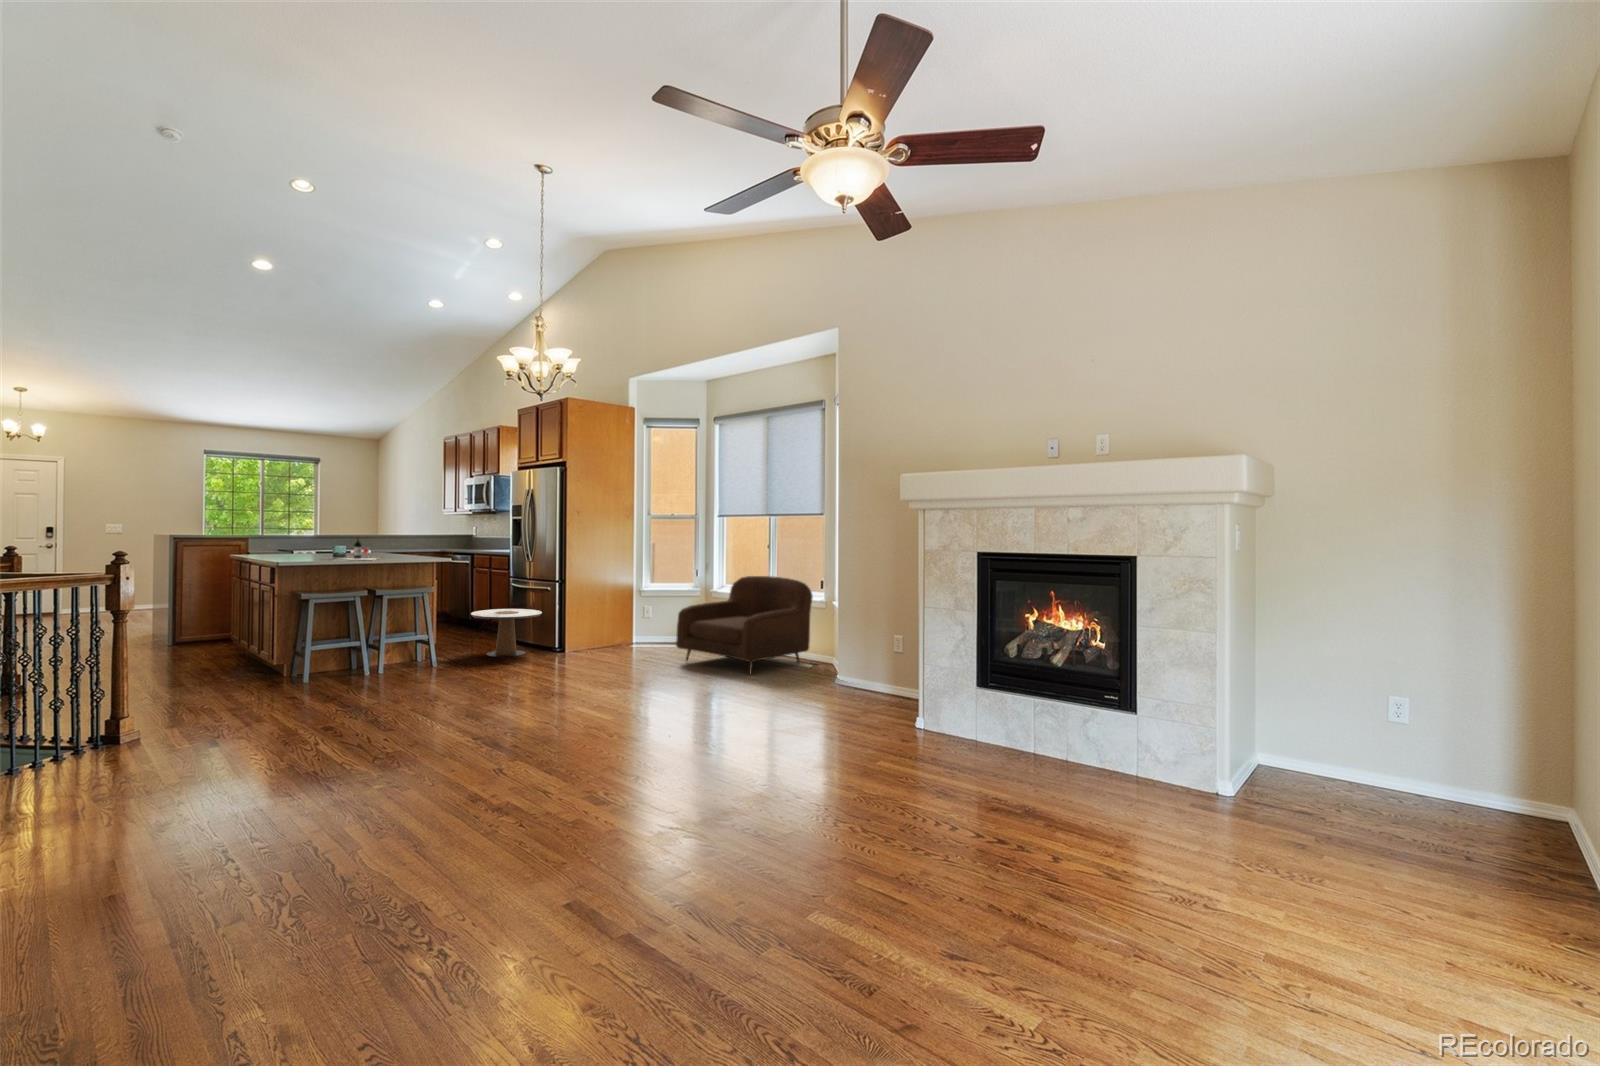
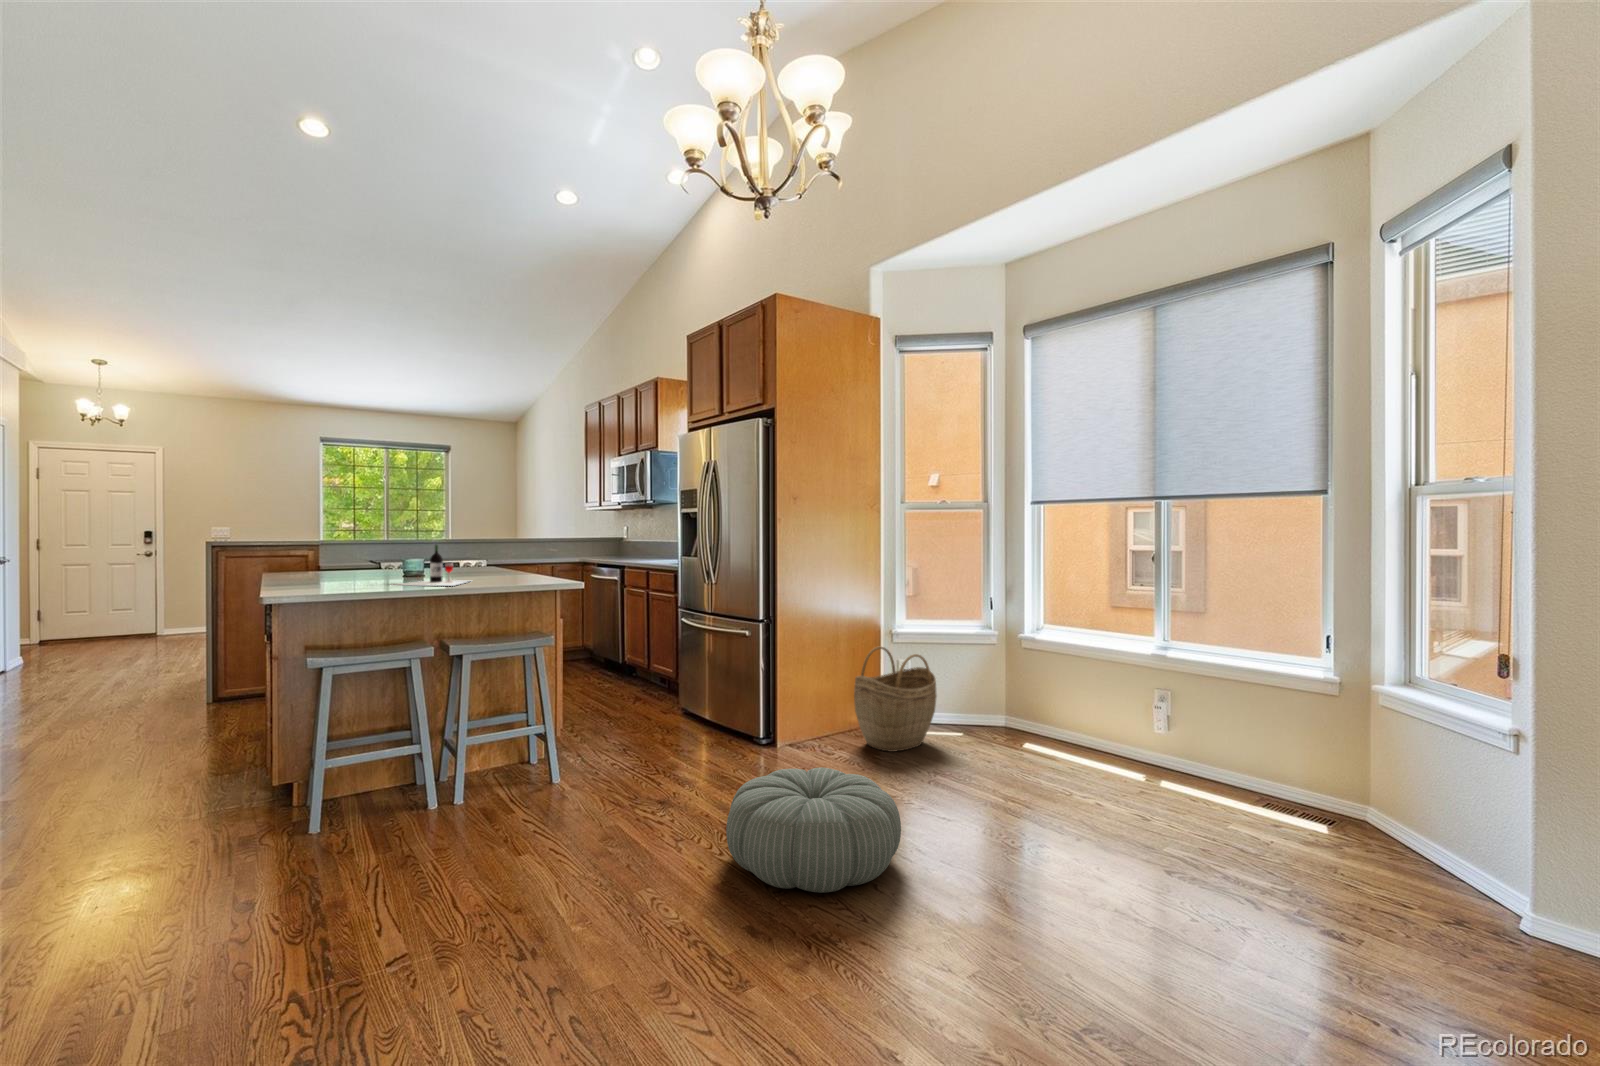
armchair: present [676,576,813,674] -> none [1002,618,1305,862]
woven basket: none [613,596,660,651] -> present [854,647,937,752]
side table: present [471,609,542,657] -> none [615,666,733,760]
pouf: none [528,642,611,686] -> present [726,767,901,893]

